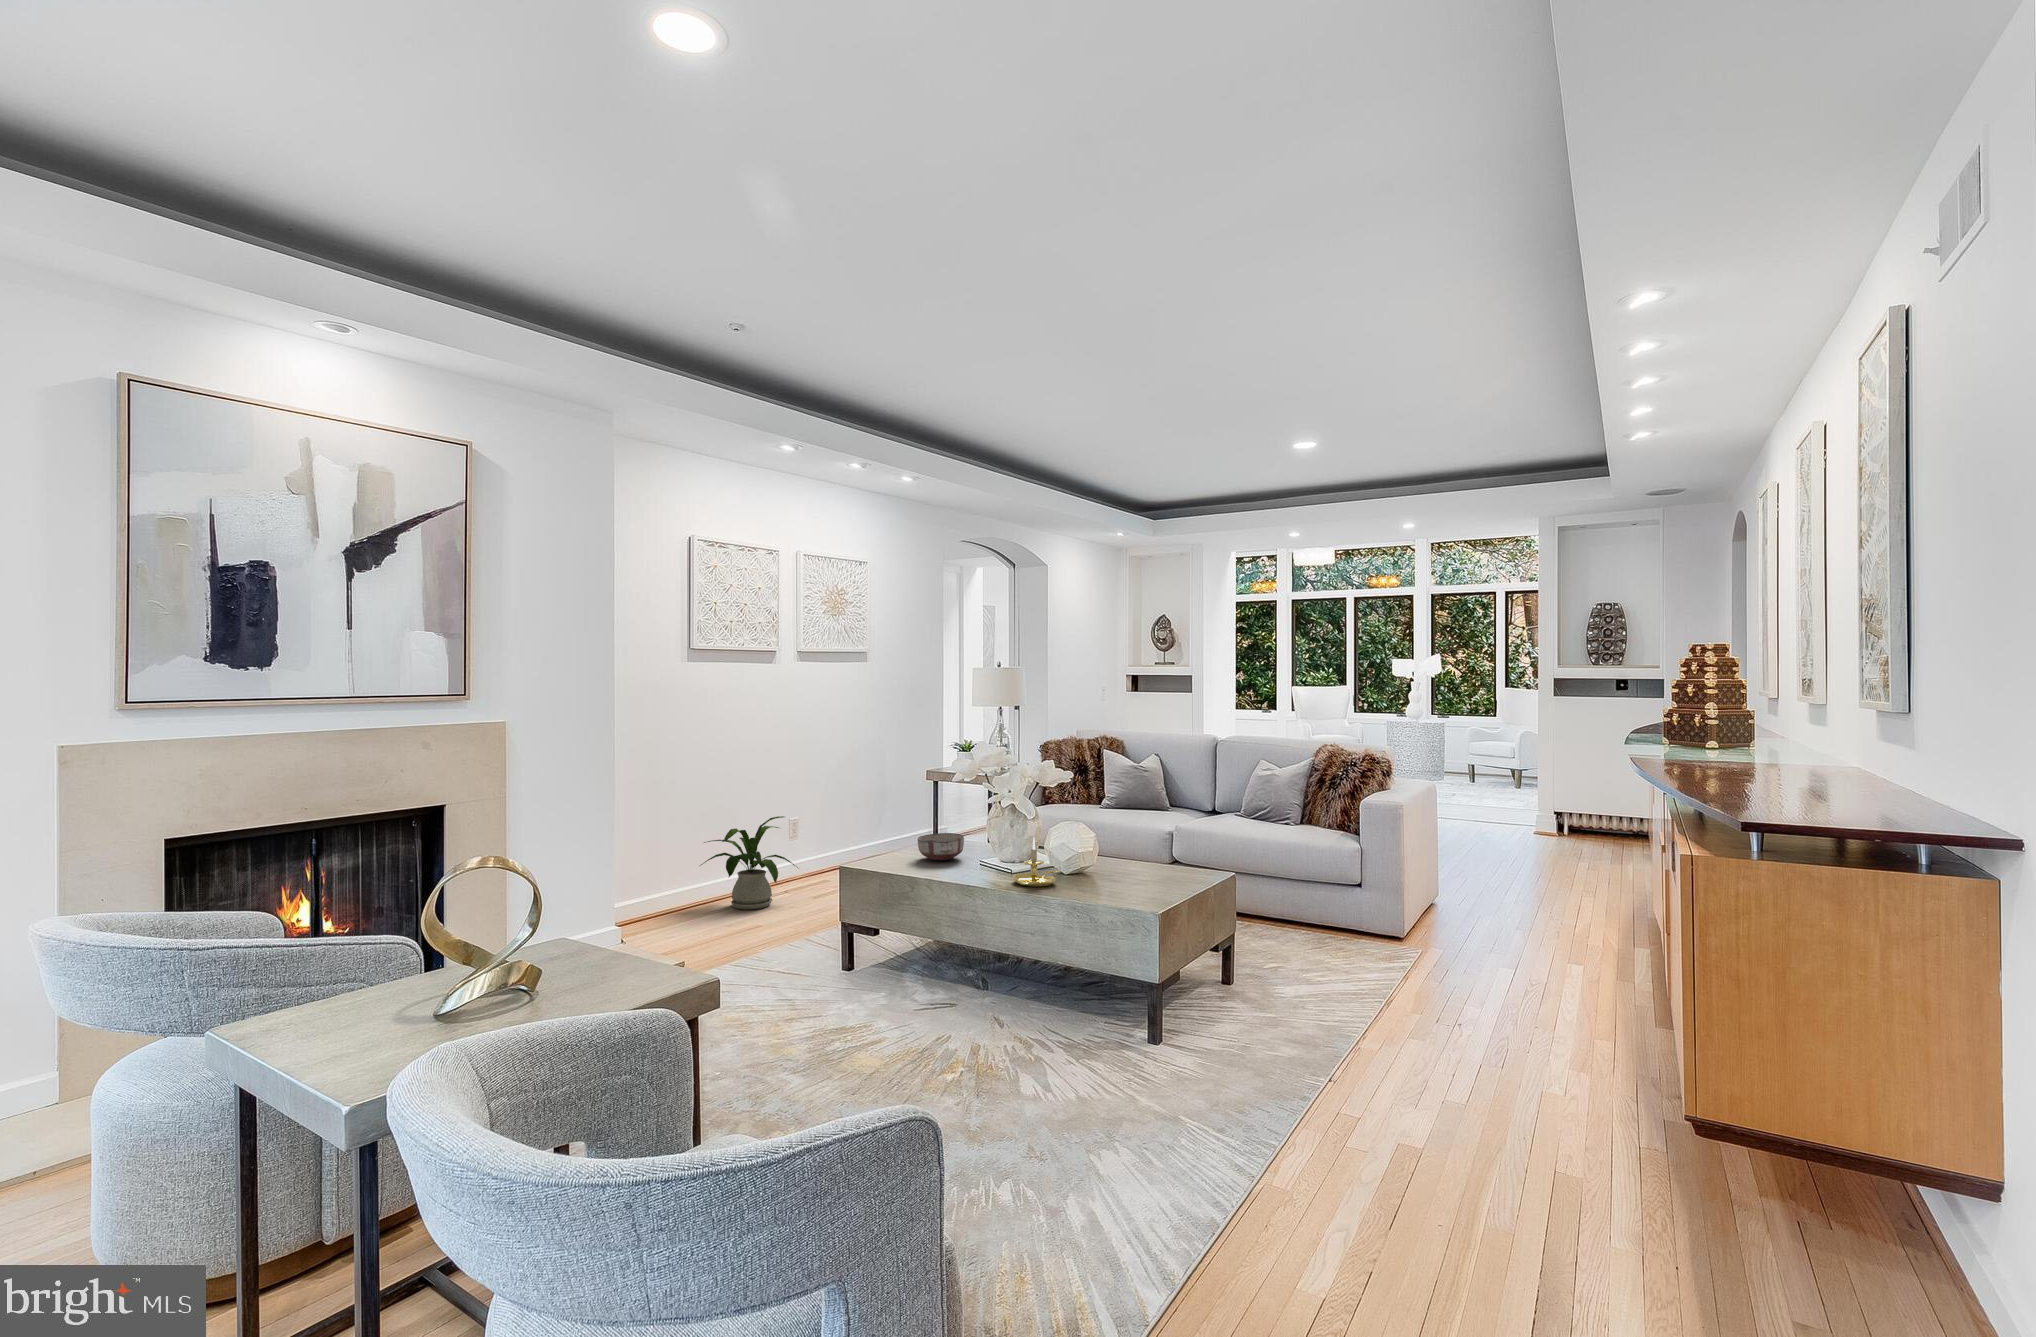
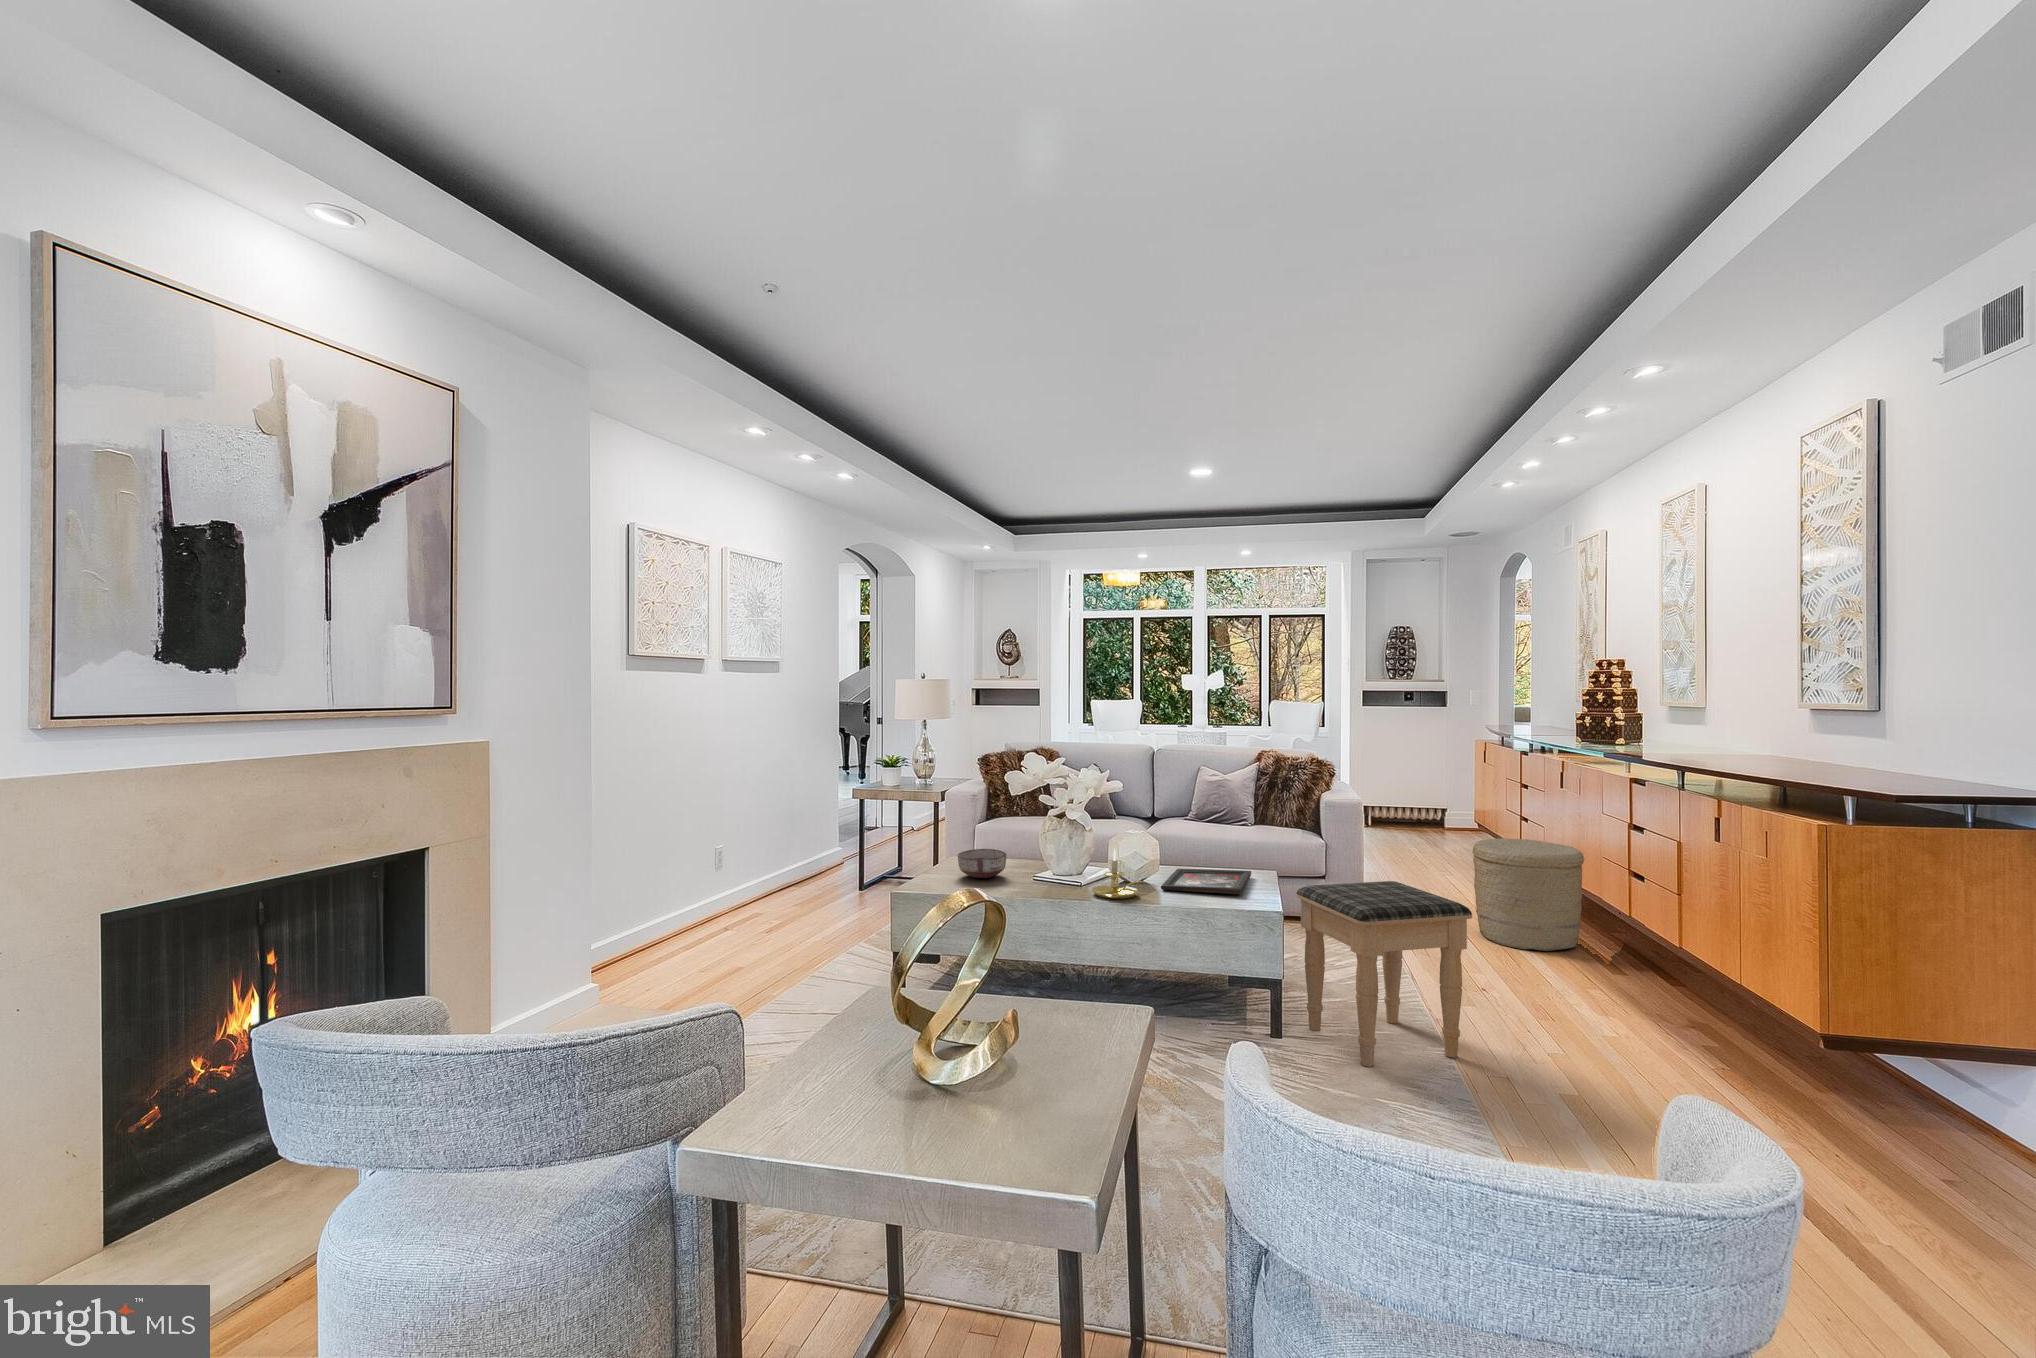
house plant: present [701,816,798,910] -> none [649,841,764,947]
woven basket: none [1517,855,1648,987] -> present [1473,838,1584,951]
decorative tray: none [1085,863,1199,891] -> present [1161,869,1251,894]
footstool: none [1192,885,1339,1075] -> present [1296,881,1472,1067]

